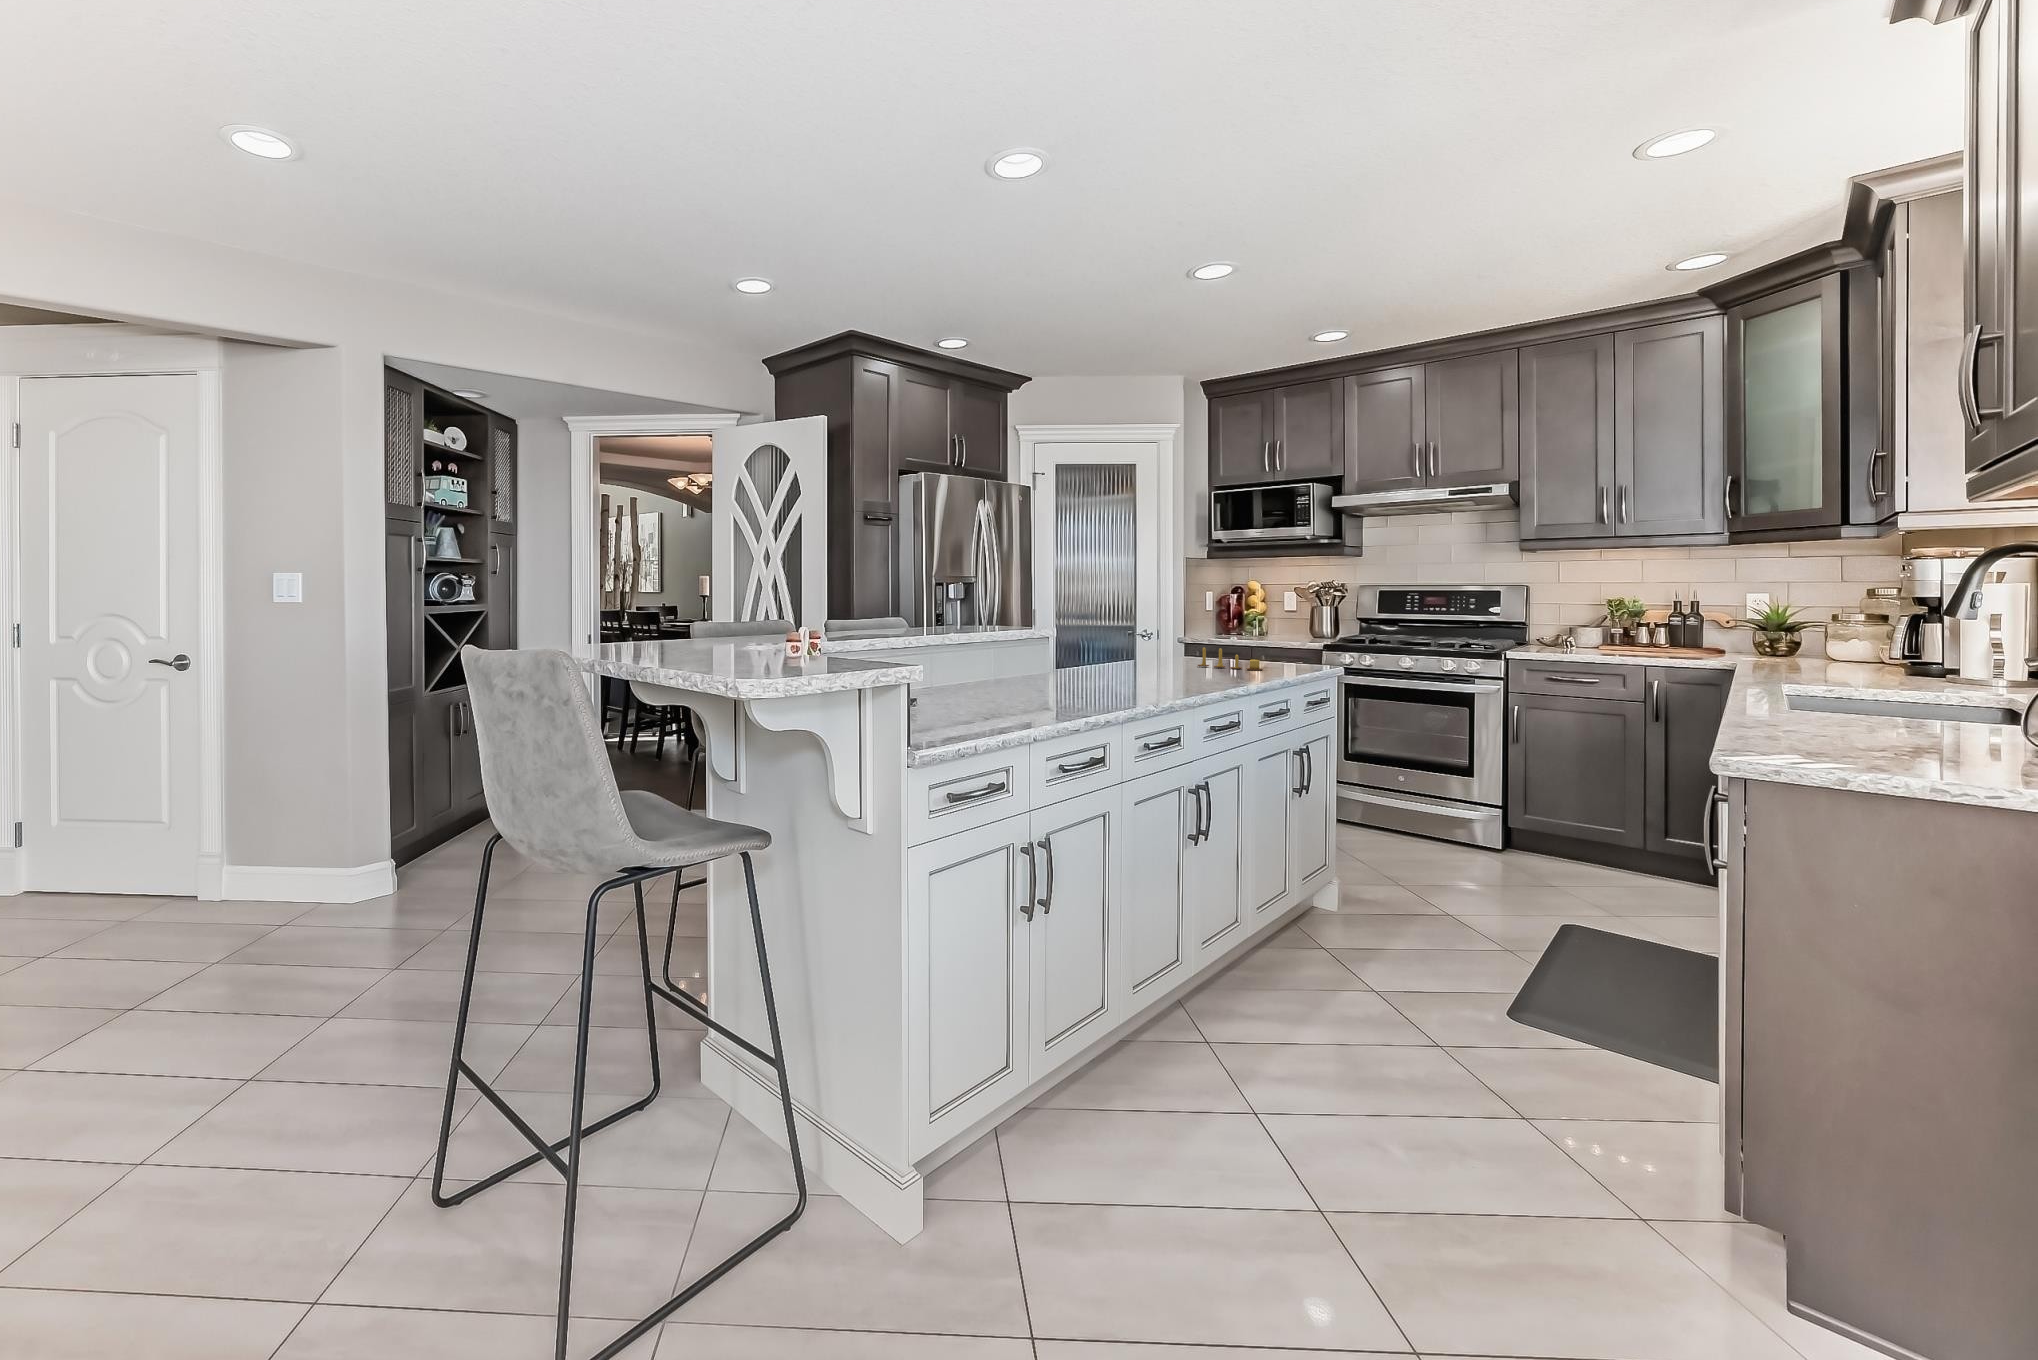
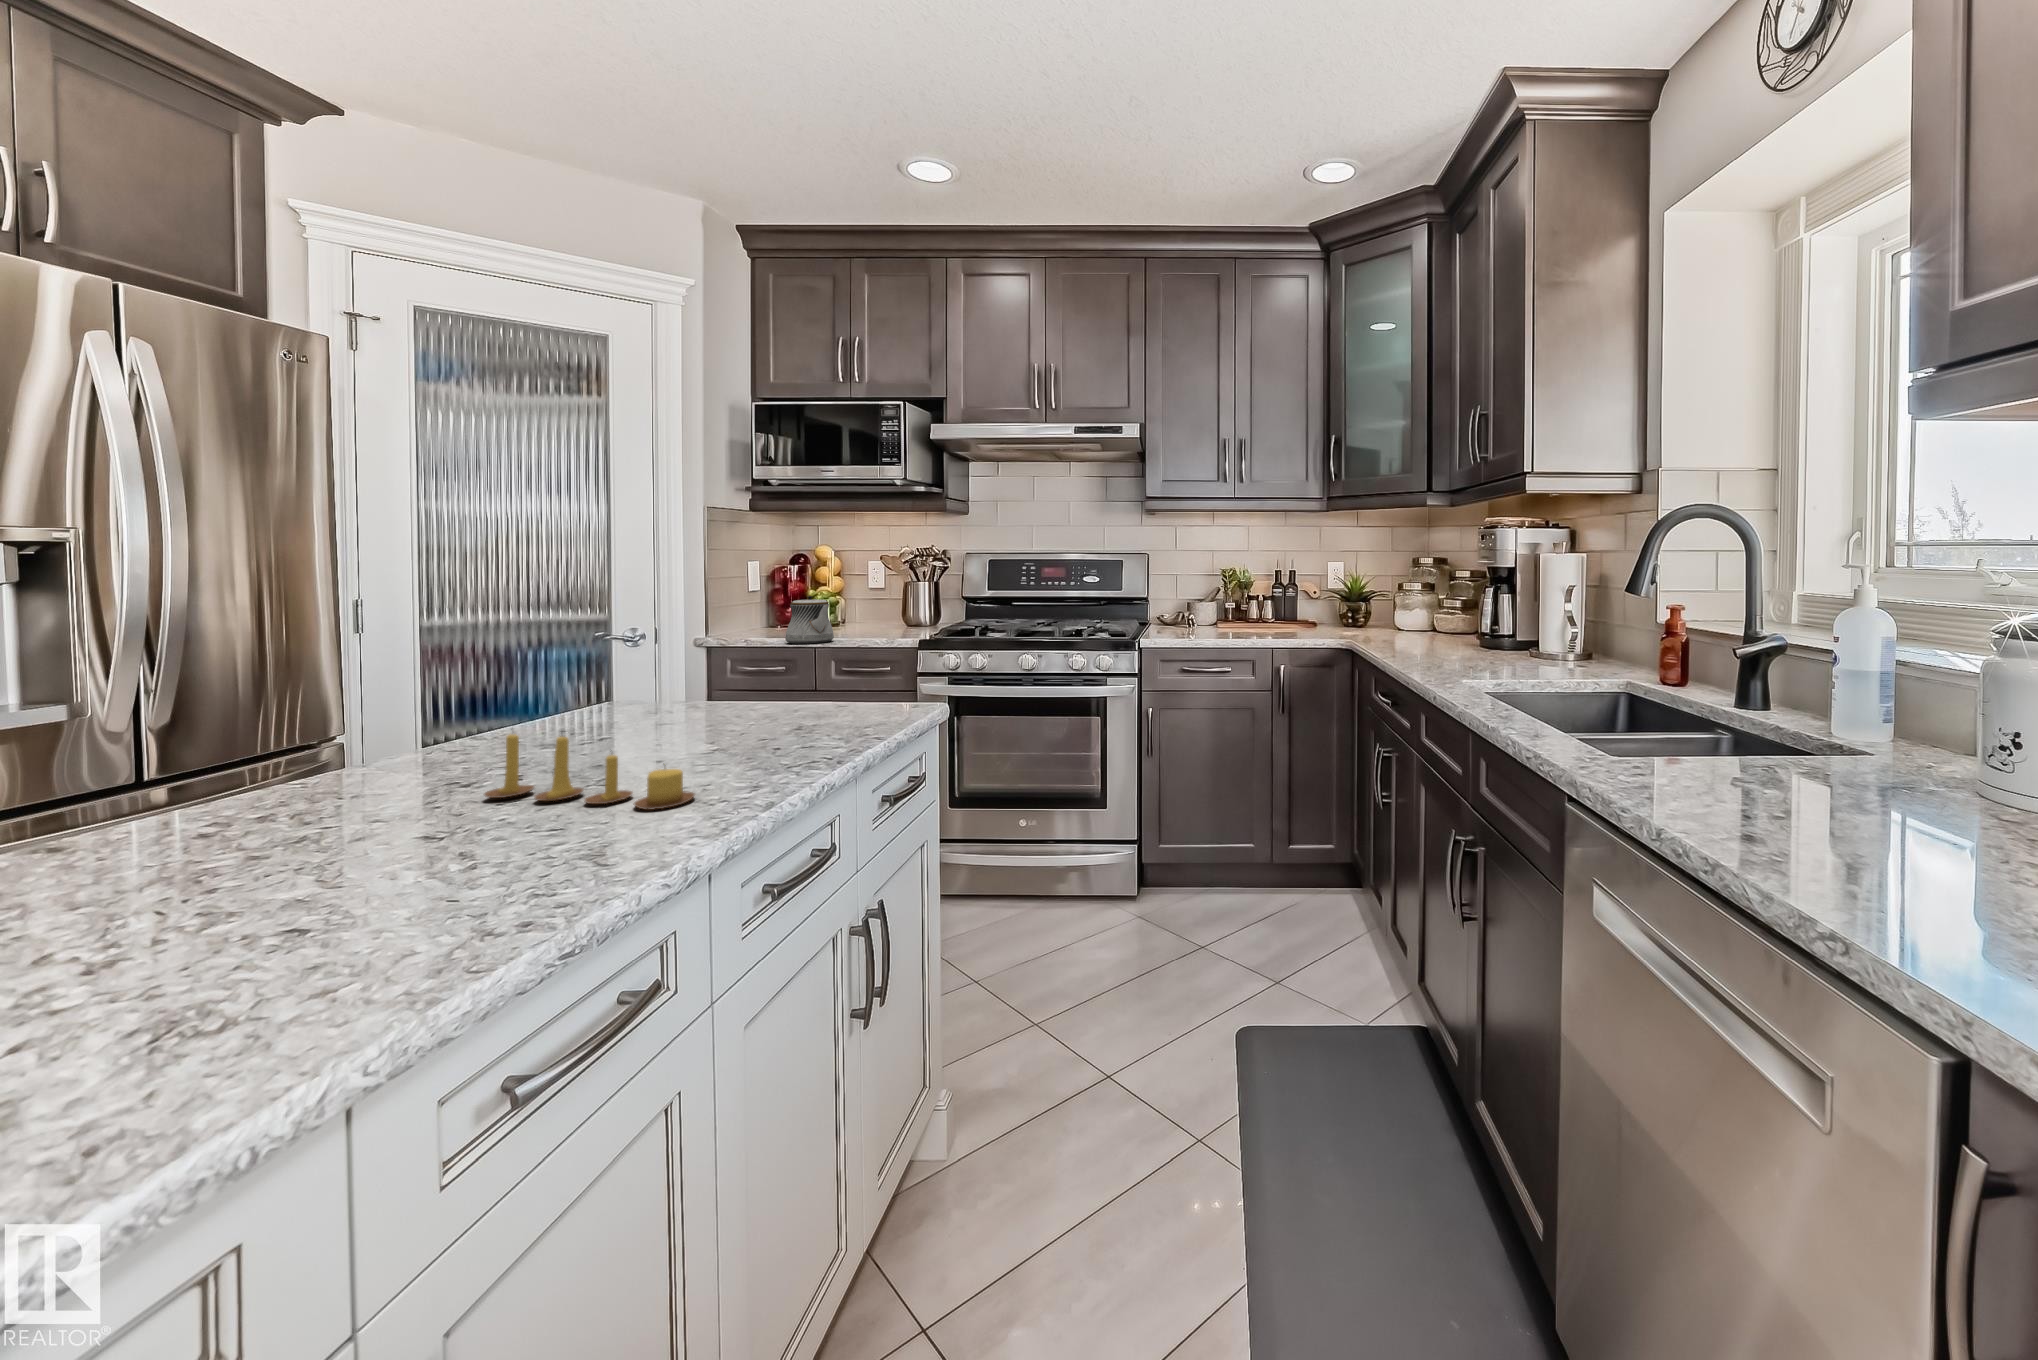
teapot: none [1234,614,1265,645] -> present [785,596,834,644]

